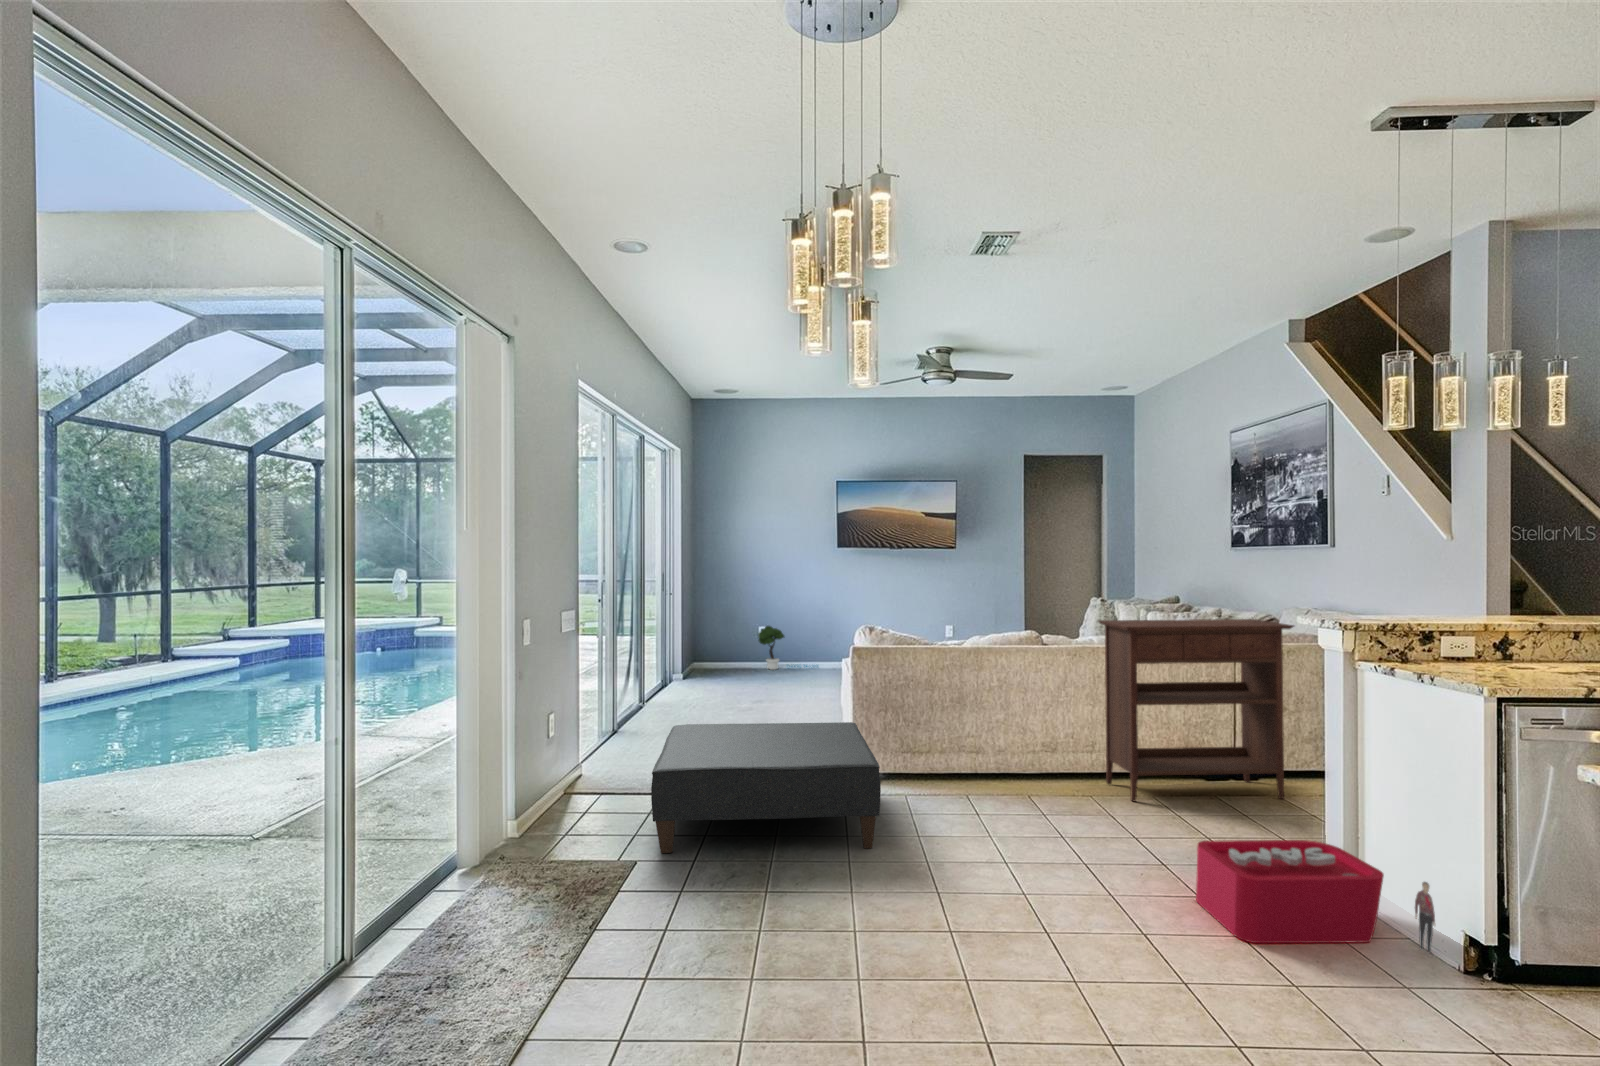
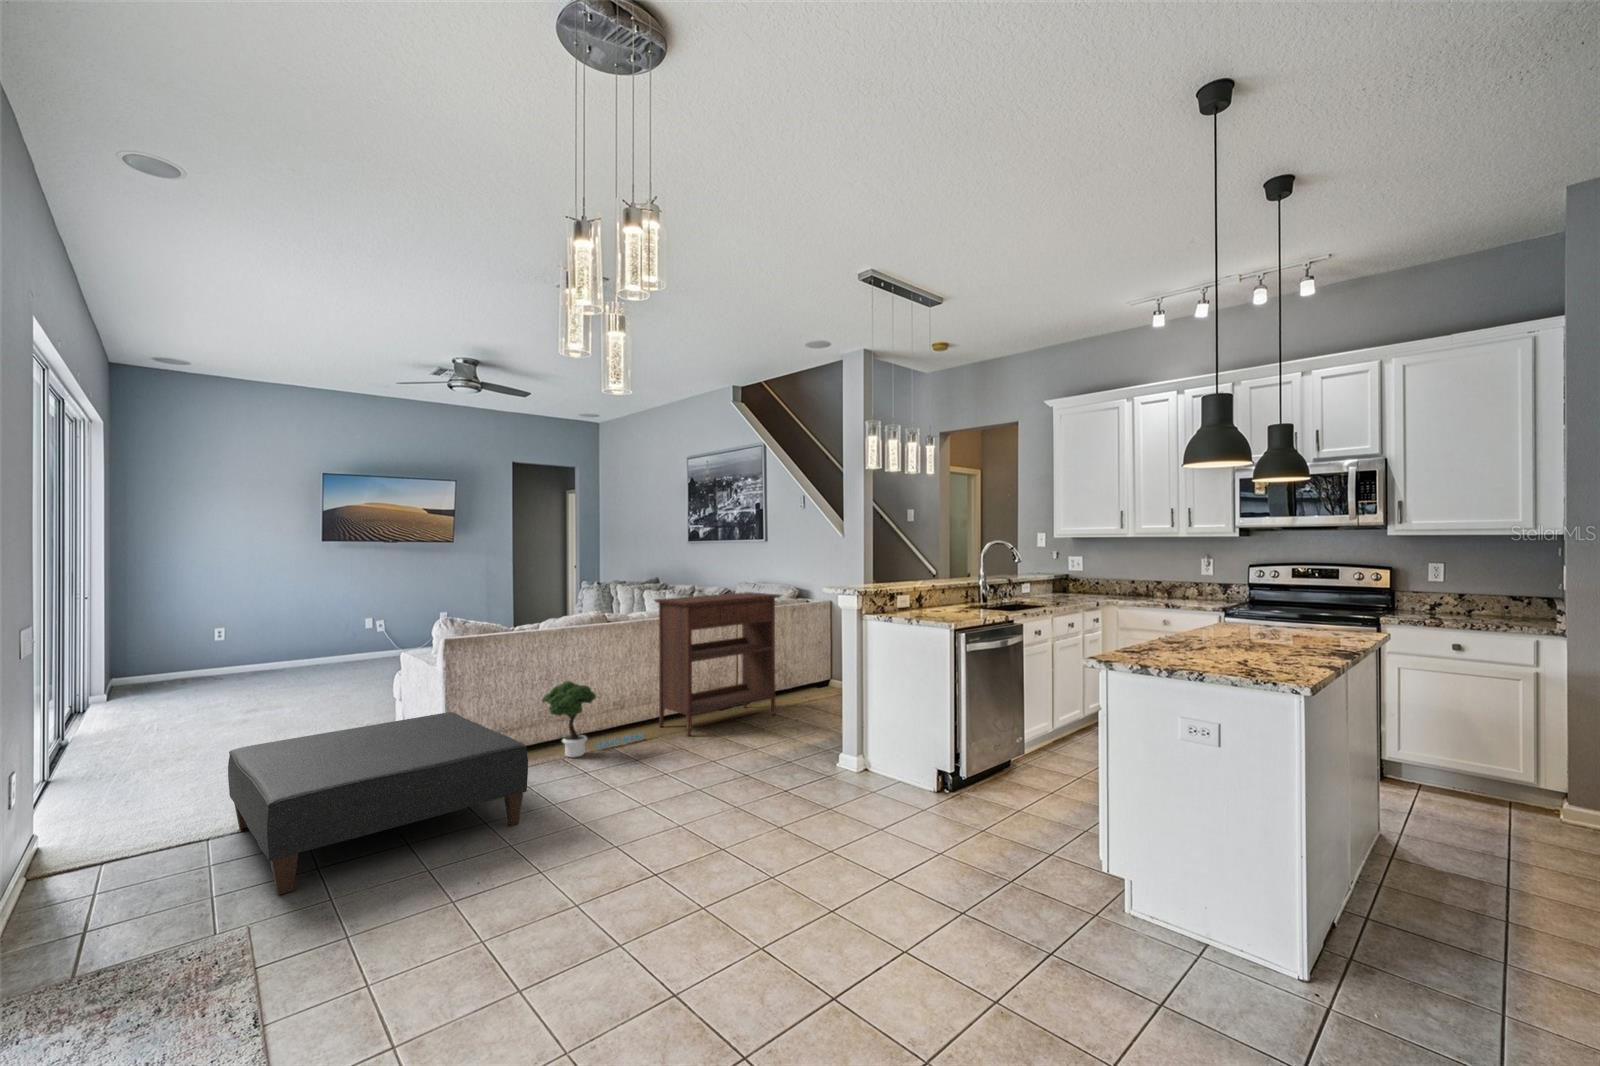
potted tree: present [758,626,818,670] -> present [542,681,644,758]
storage bin: present [1196,840,1435,954] -> none [785,735,922,811]

